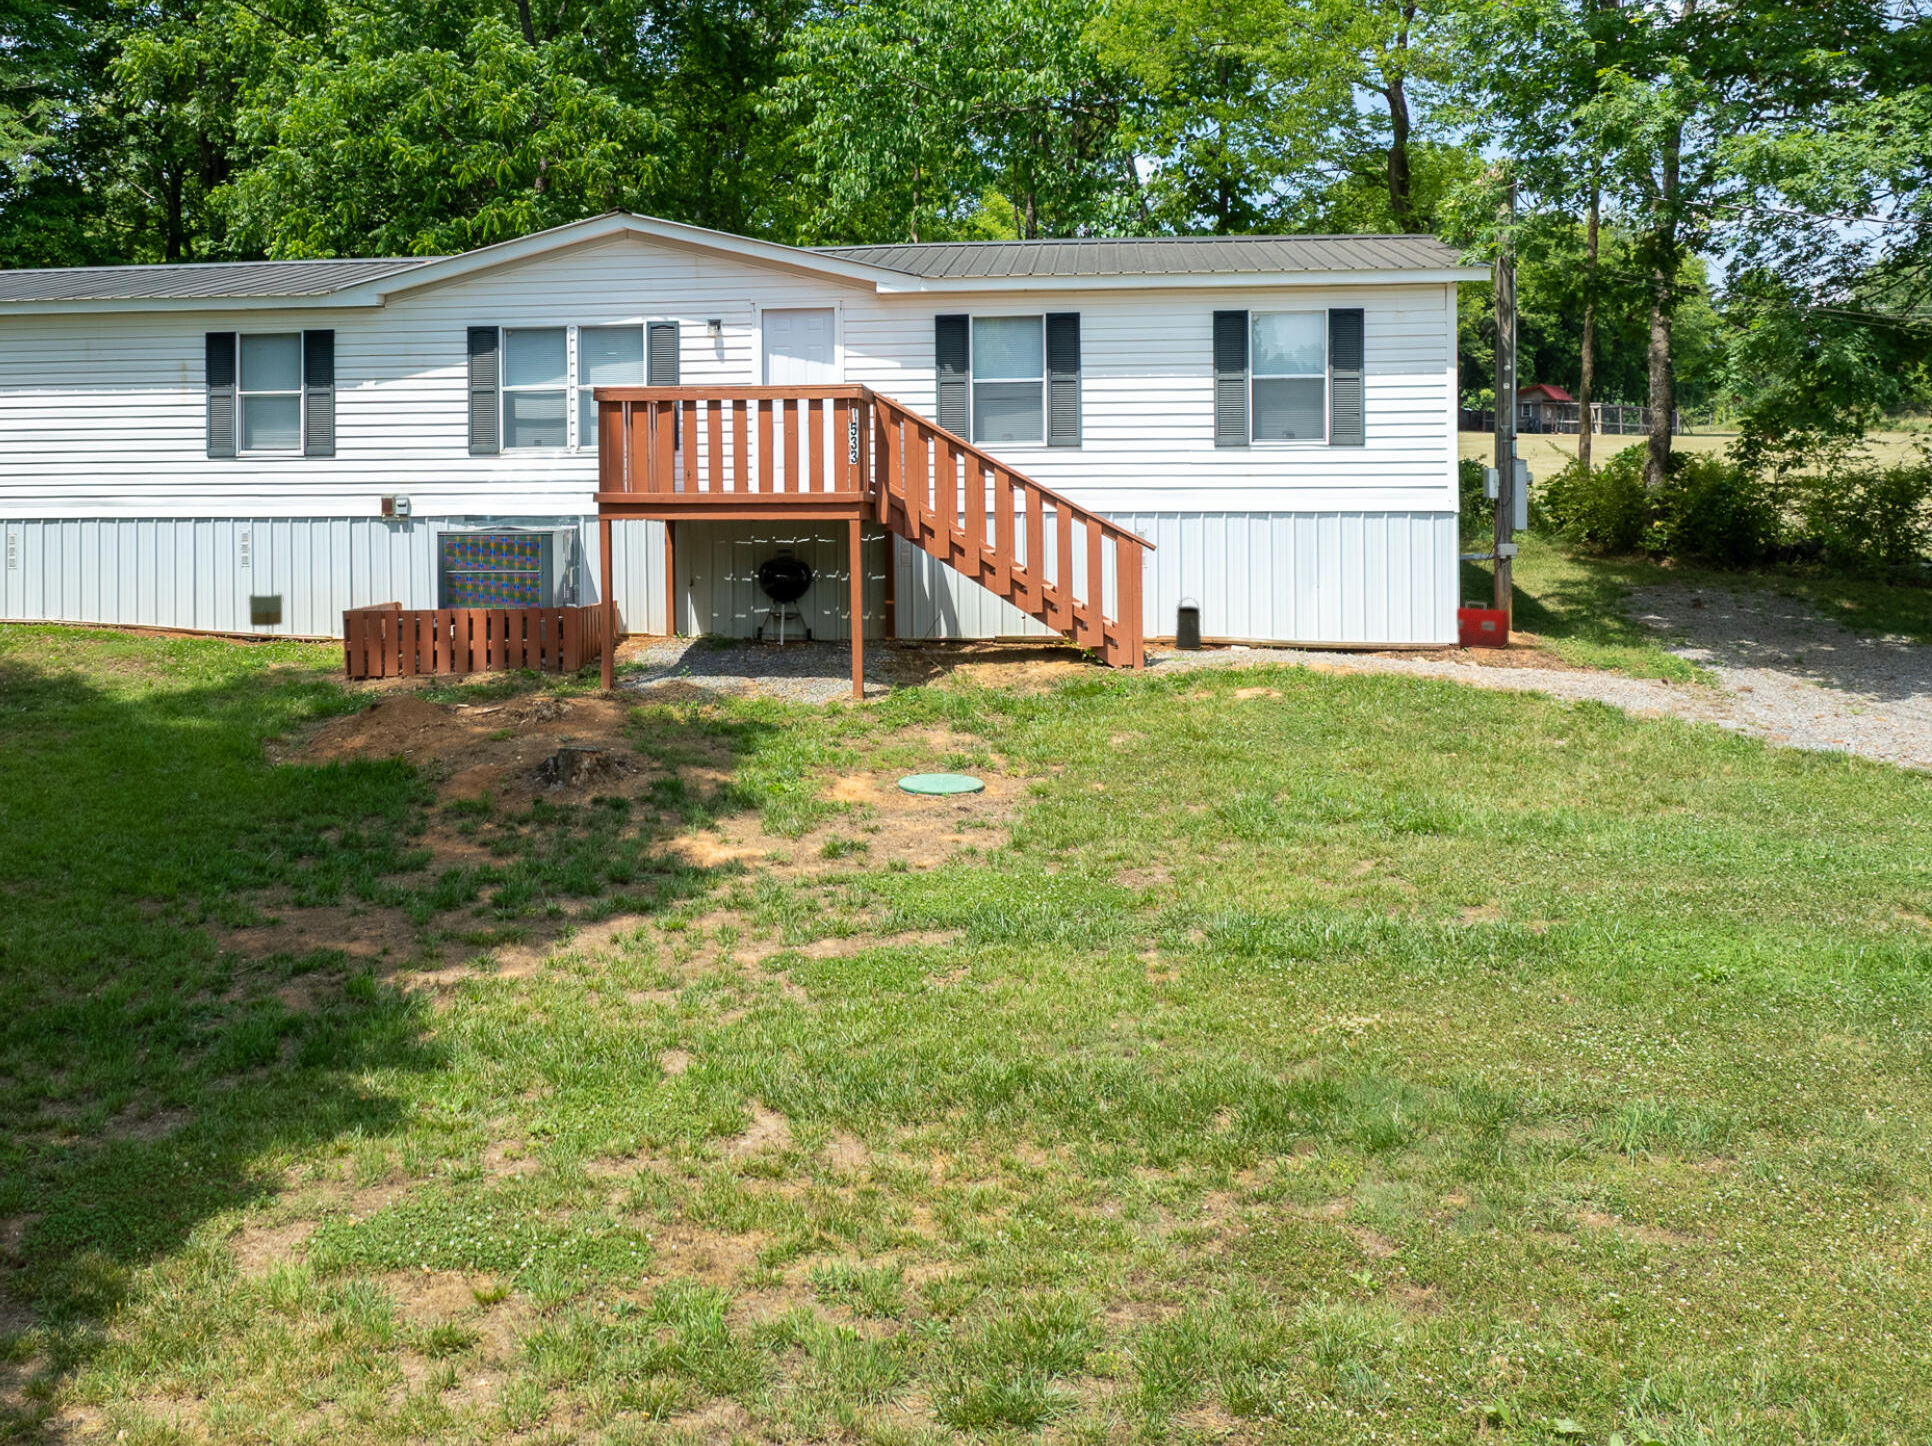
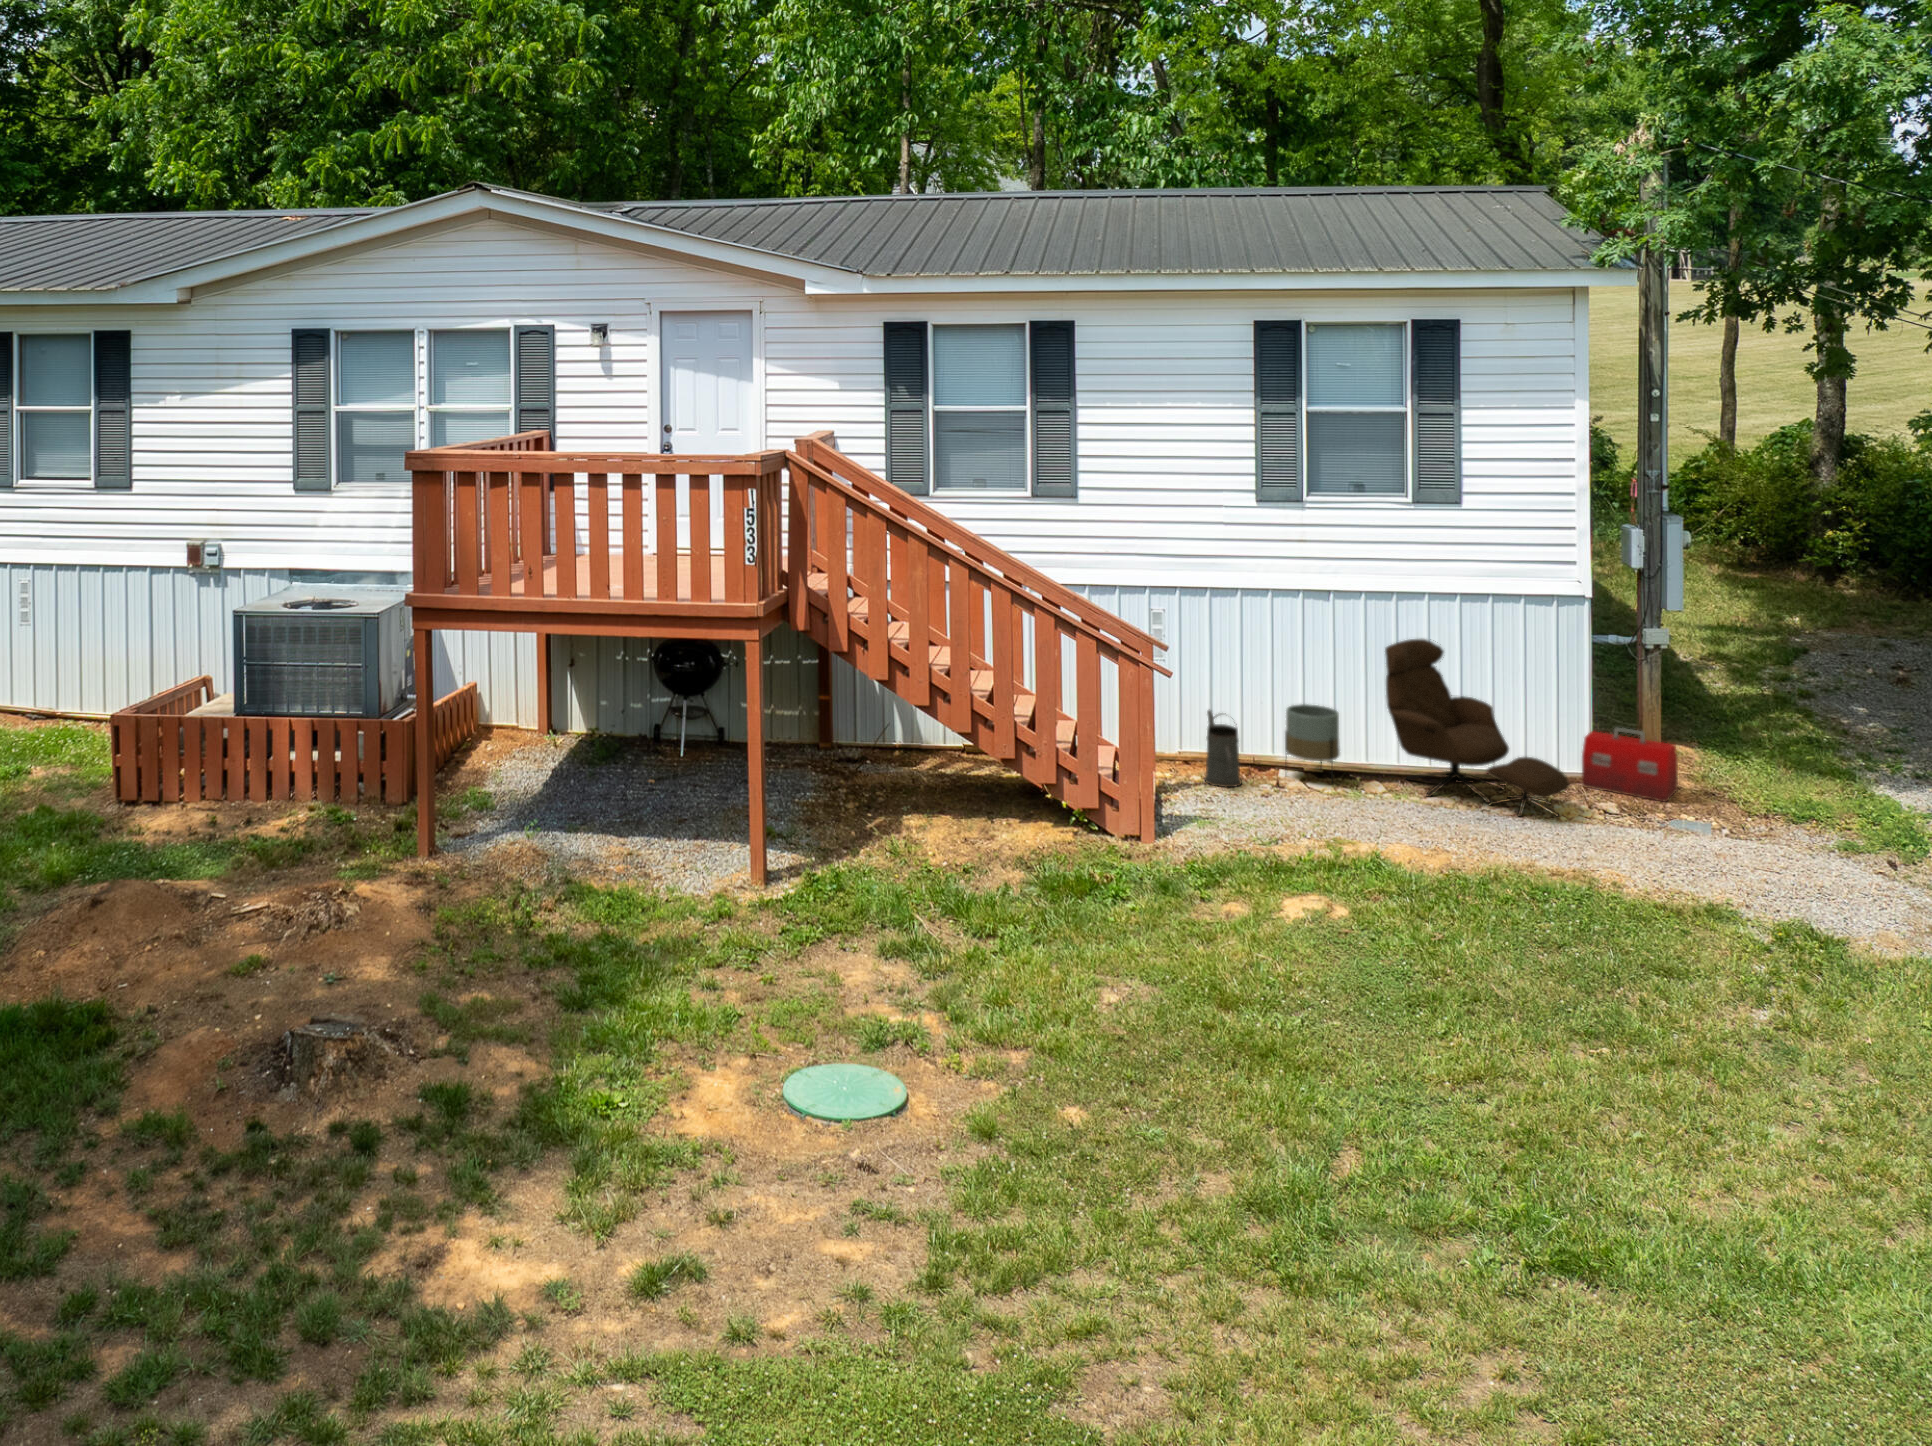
lounge chair: none [1305,543,1435,657] -> present [1385,639,1570,817]
planter: present [249,595,282,626] -> present [1285,704,1340,770]

